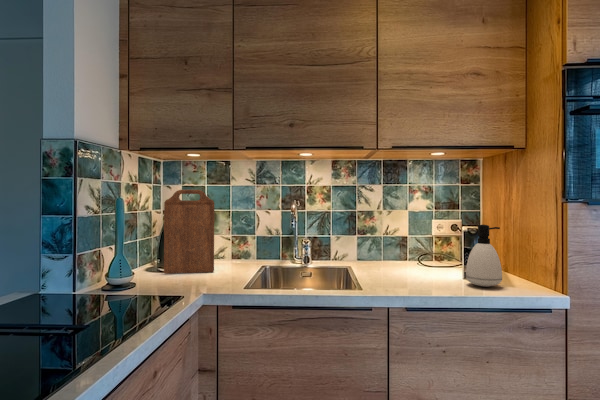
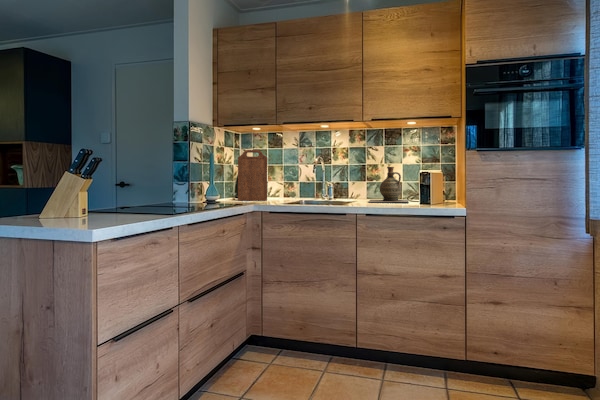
ceramic jug: none [367,217,438,273] -> present [368,167,408,202]
soap dispenser: present [466,225,502,287] -> none [411,166,434,205]

